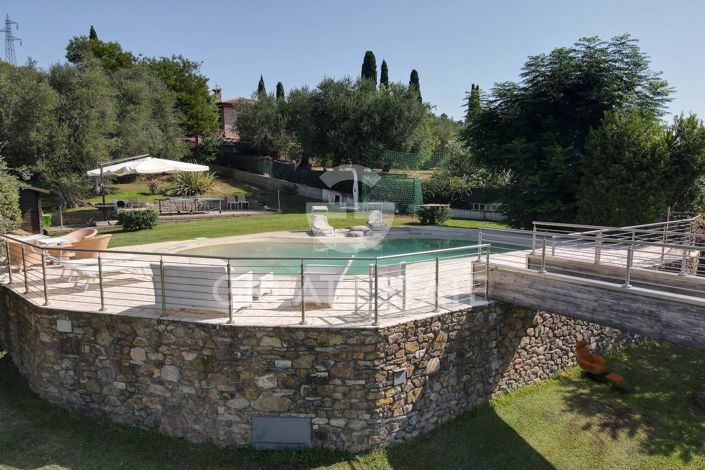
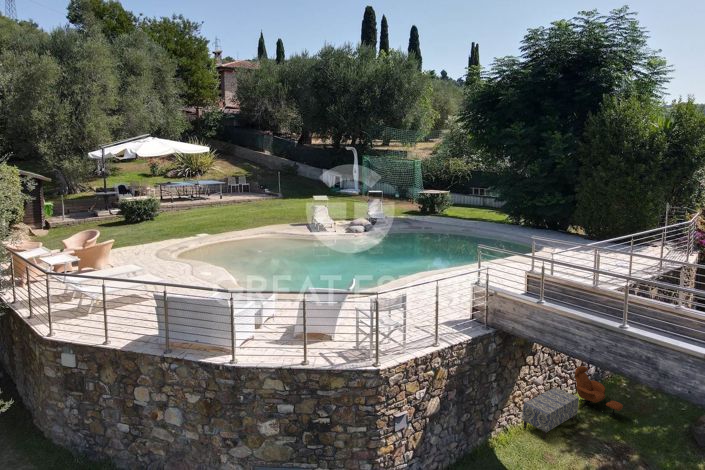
bench: none [523,358,579,404] -> present [522,387,579,439]

